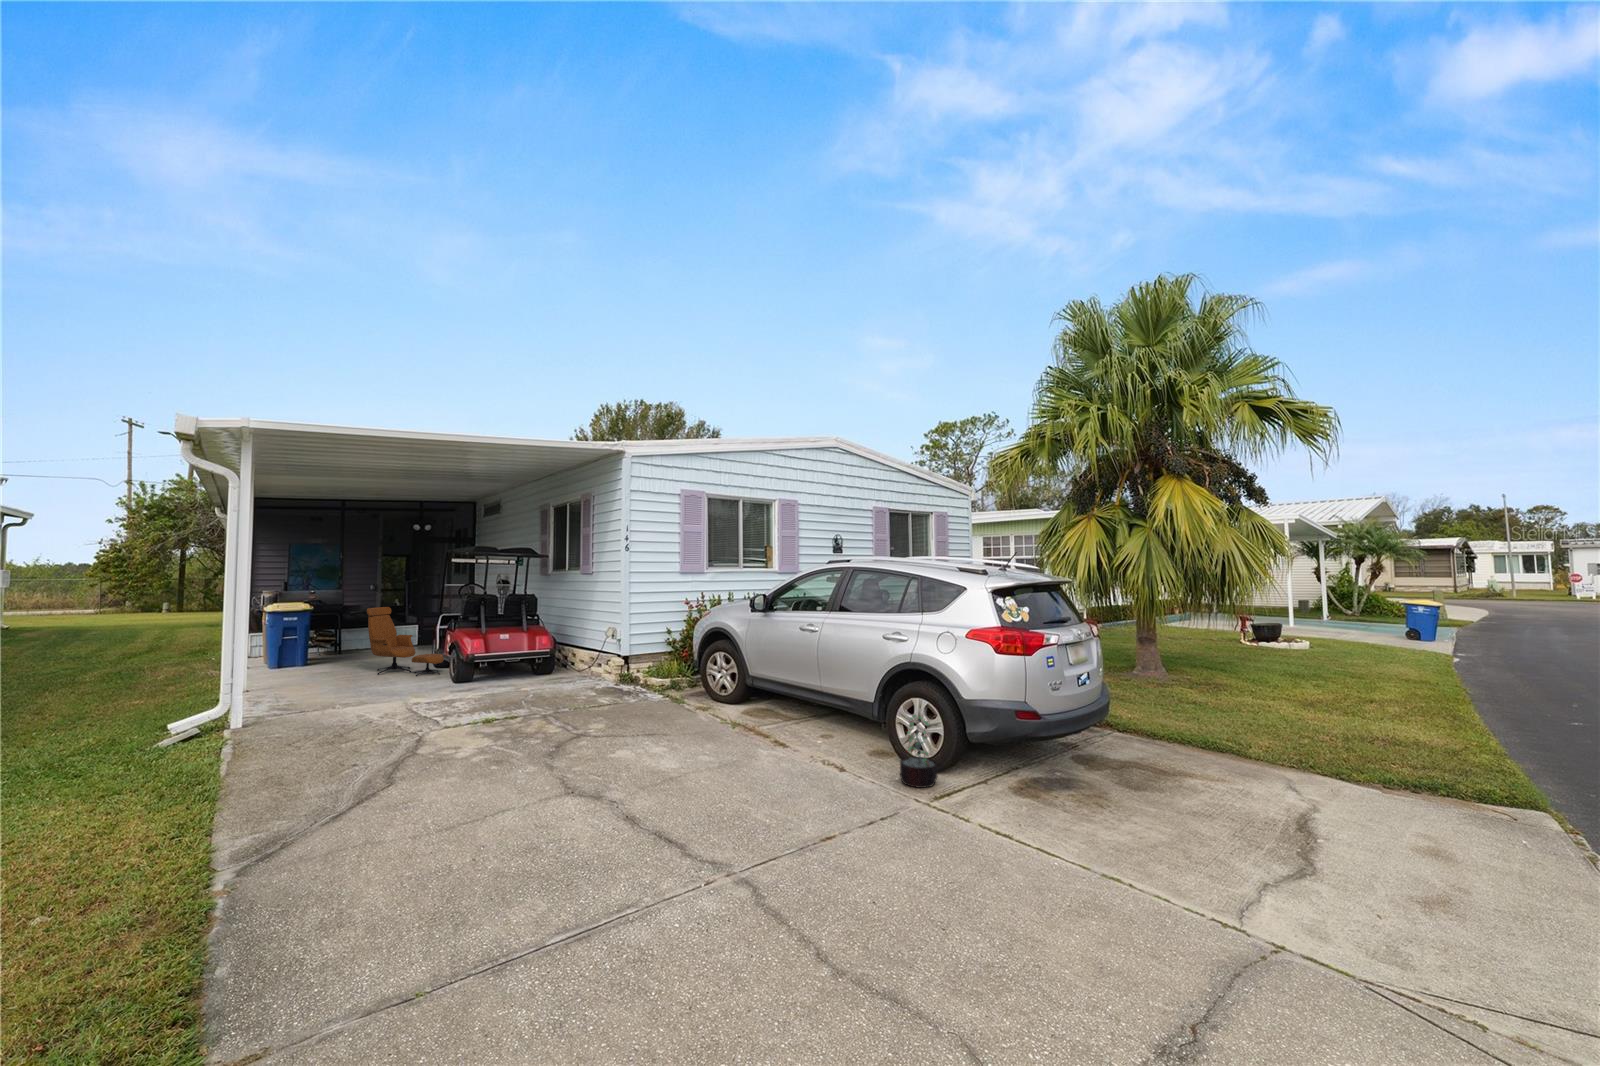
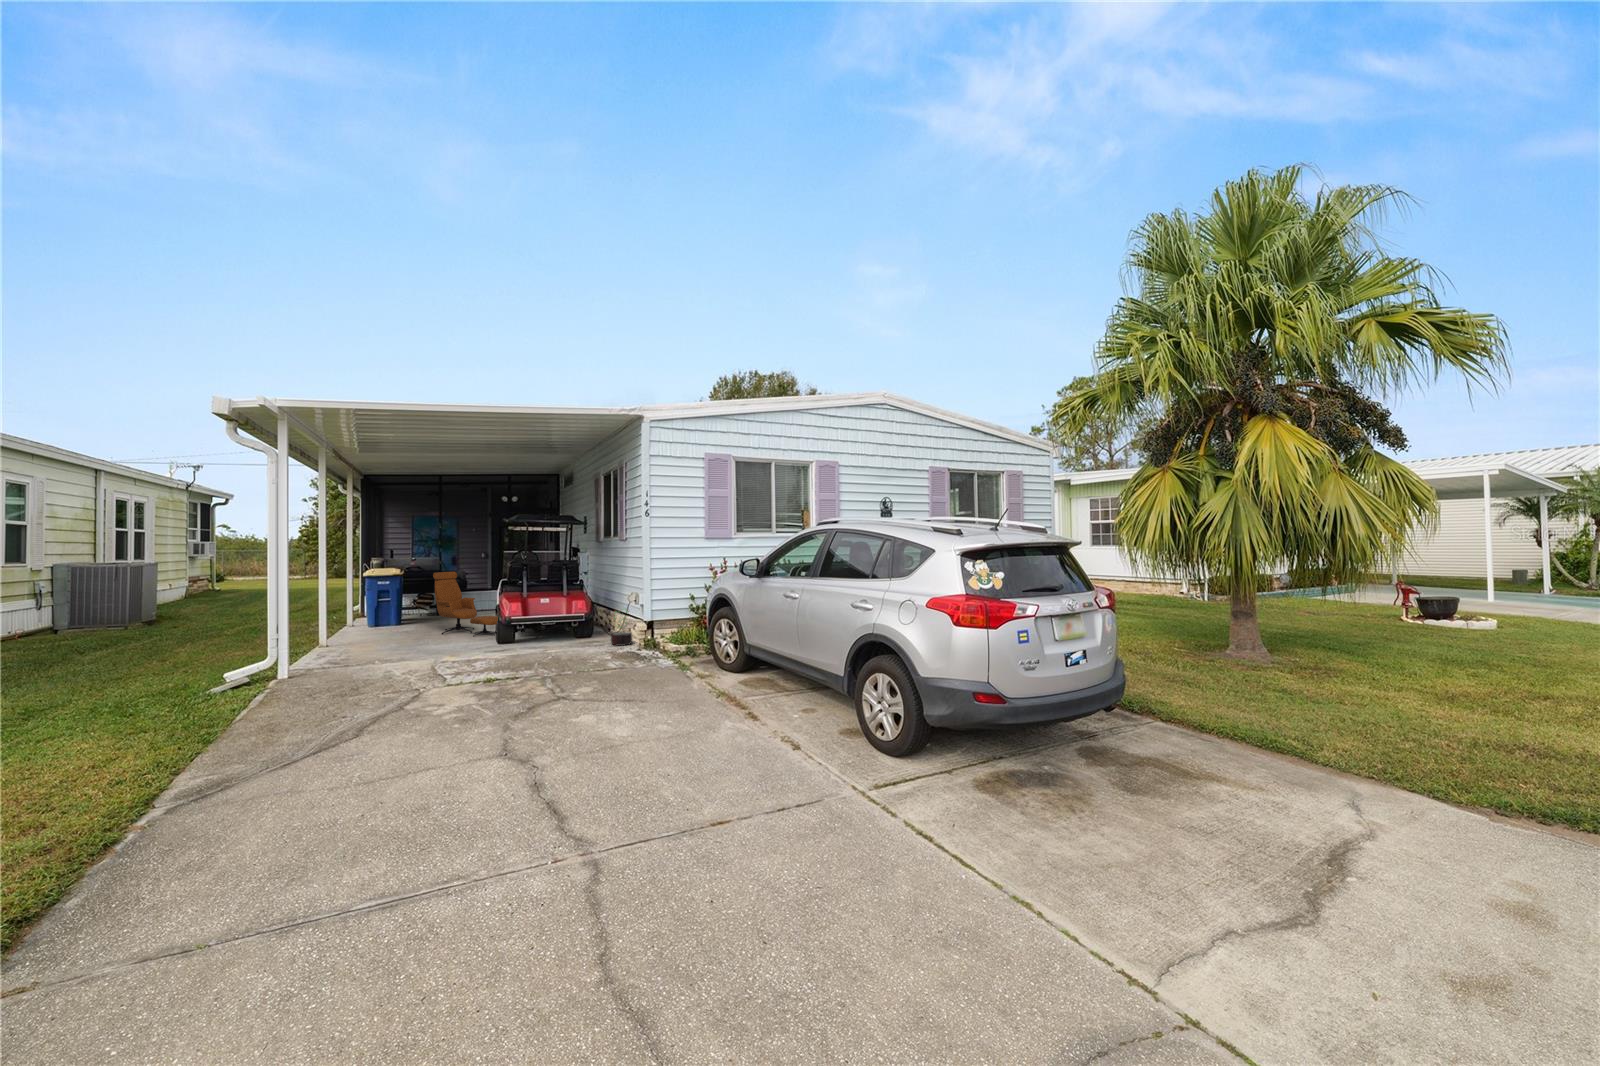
decorative plant: present [900,715,938,788] -> present [611,608,632,646]

